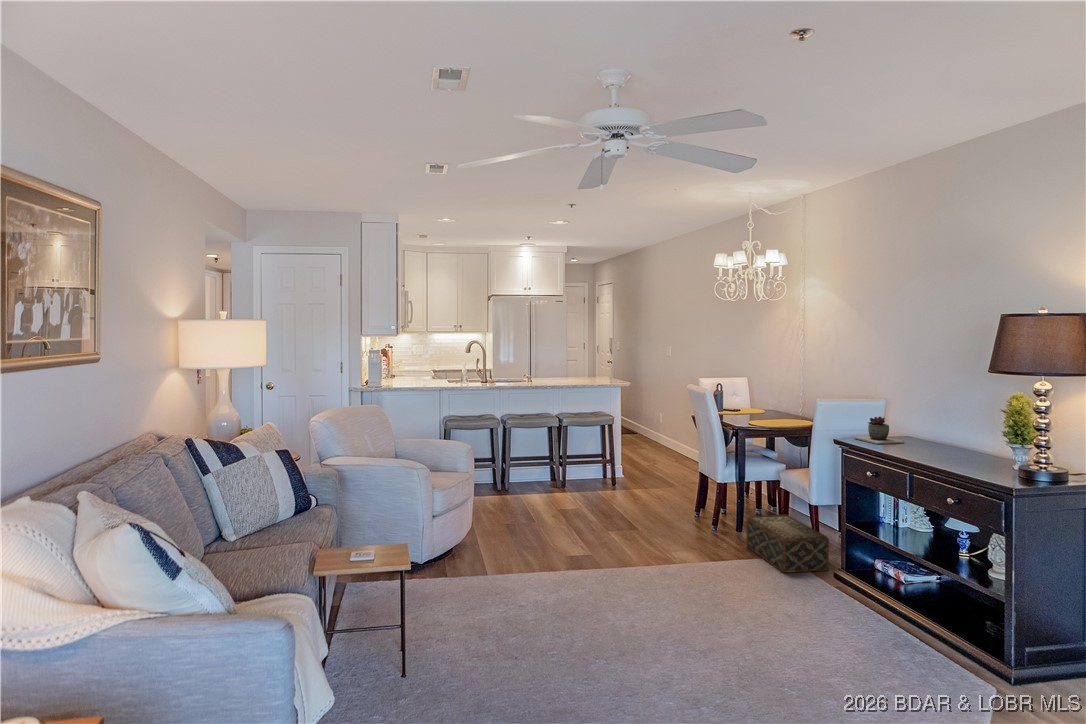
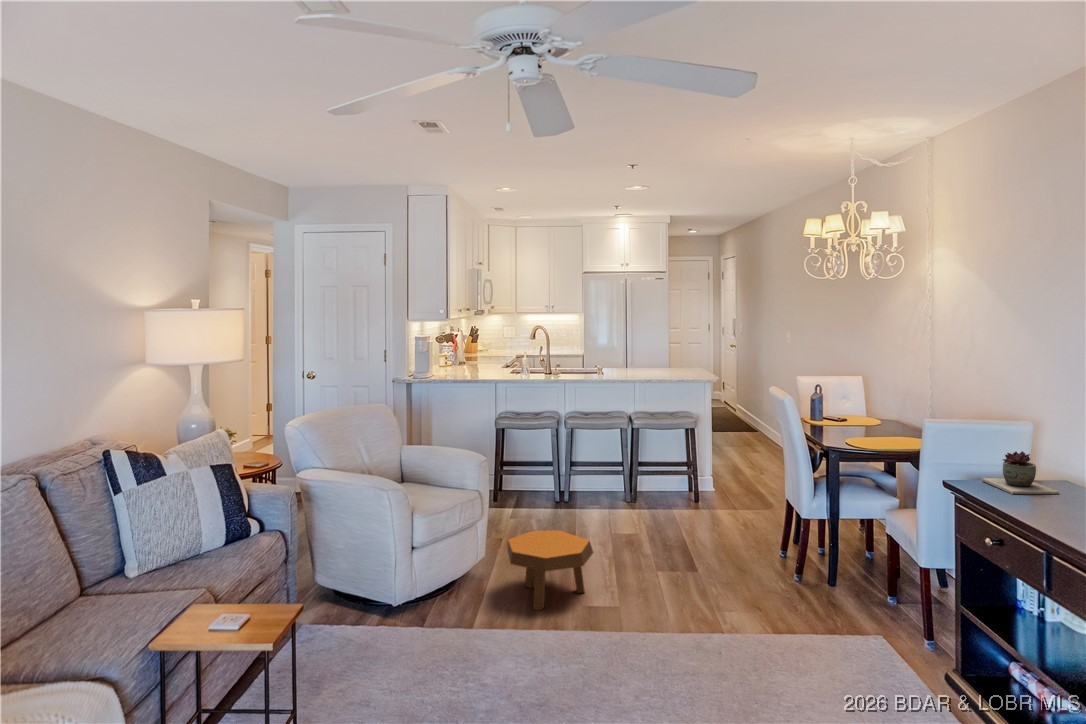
footstool: none [499,502,569,563] -> present [508,530,593,610]
woven basket: present [747,515,829,573] -> none [830,571,937,664]

